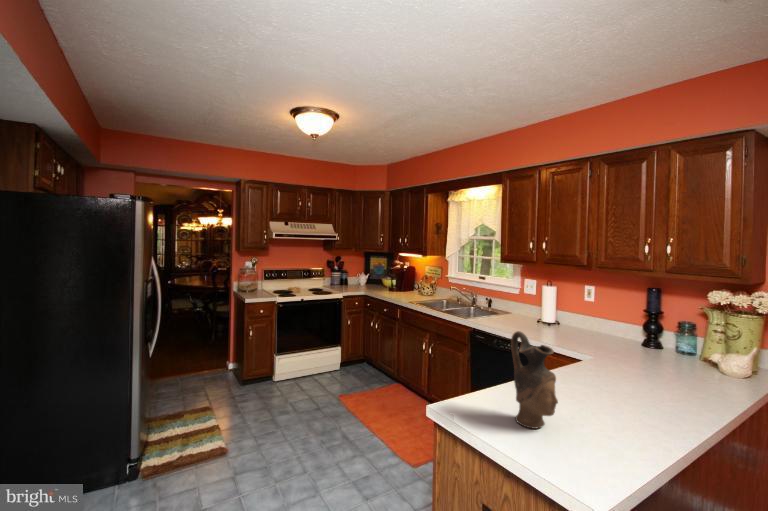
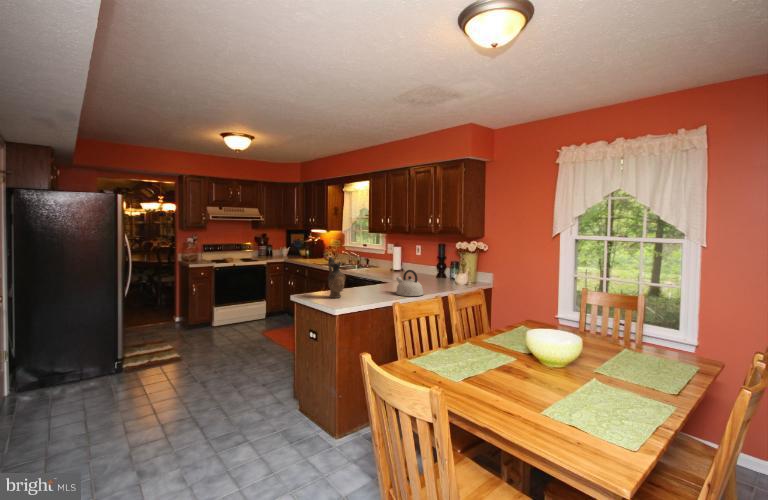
kettle: none [634,358,715,424] -> present [396,270,423,296]

